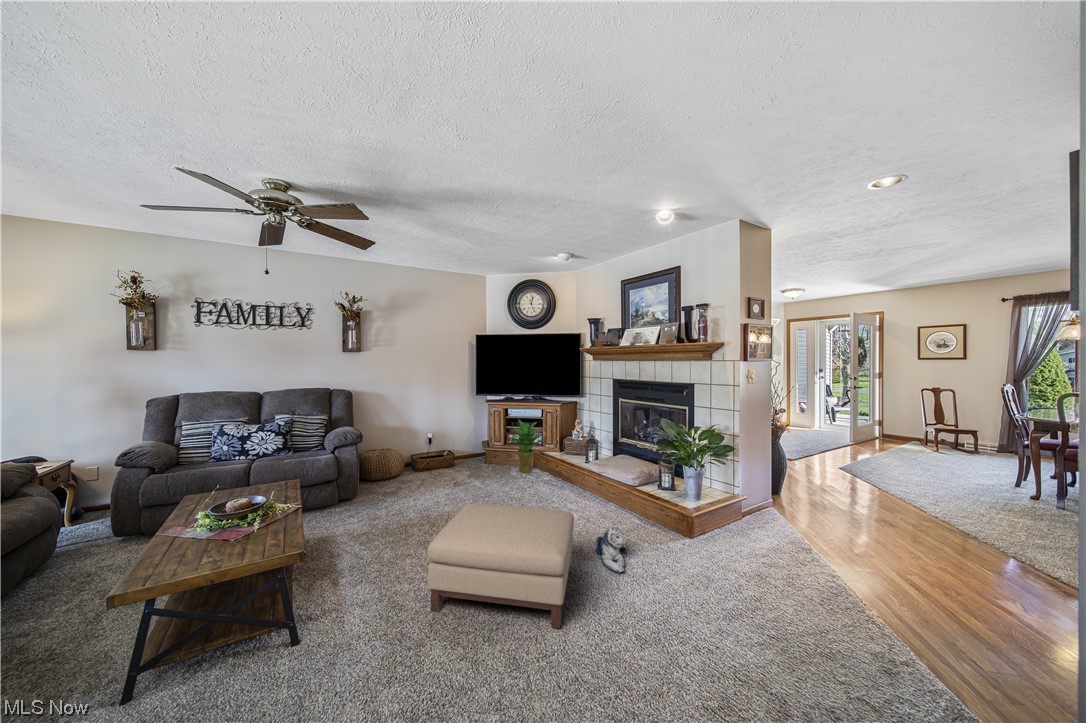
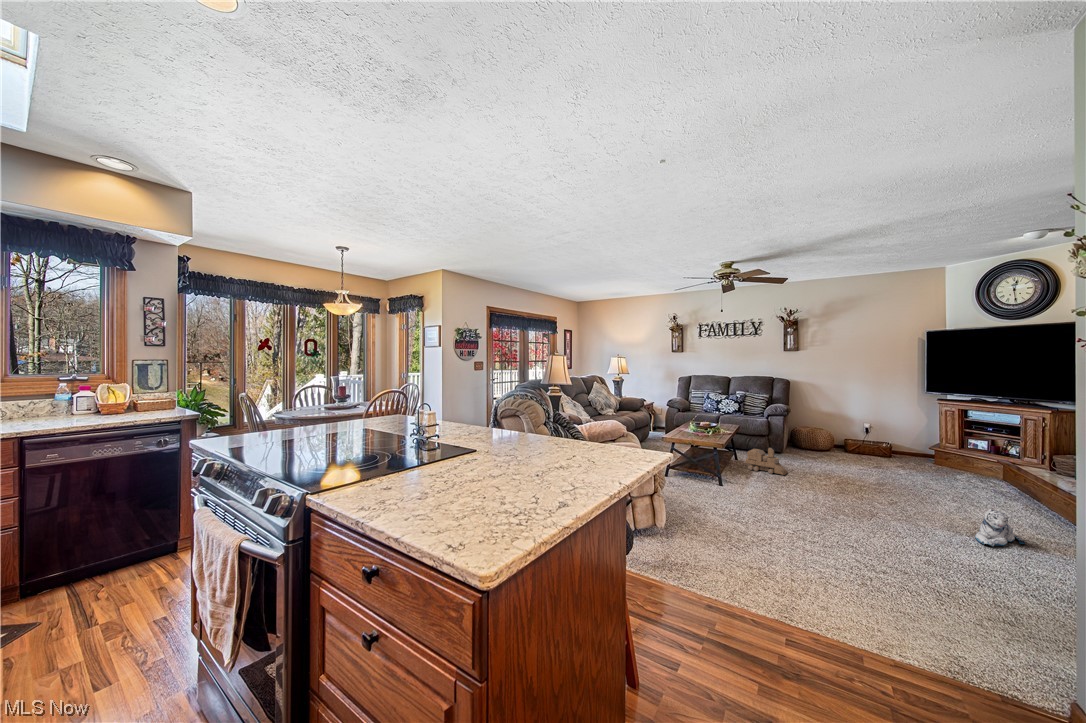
potted plant: present [508,420,544,473] -> none [951,422,1015,482]
ottoman: present [427,503,574,628] -> none [792,456,934,533]
toy train: none [319,511,385,562] -> present [746,448,788,475]

